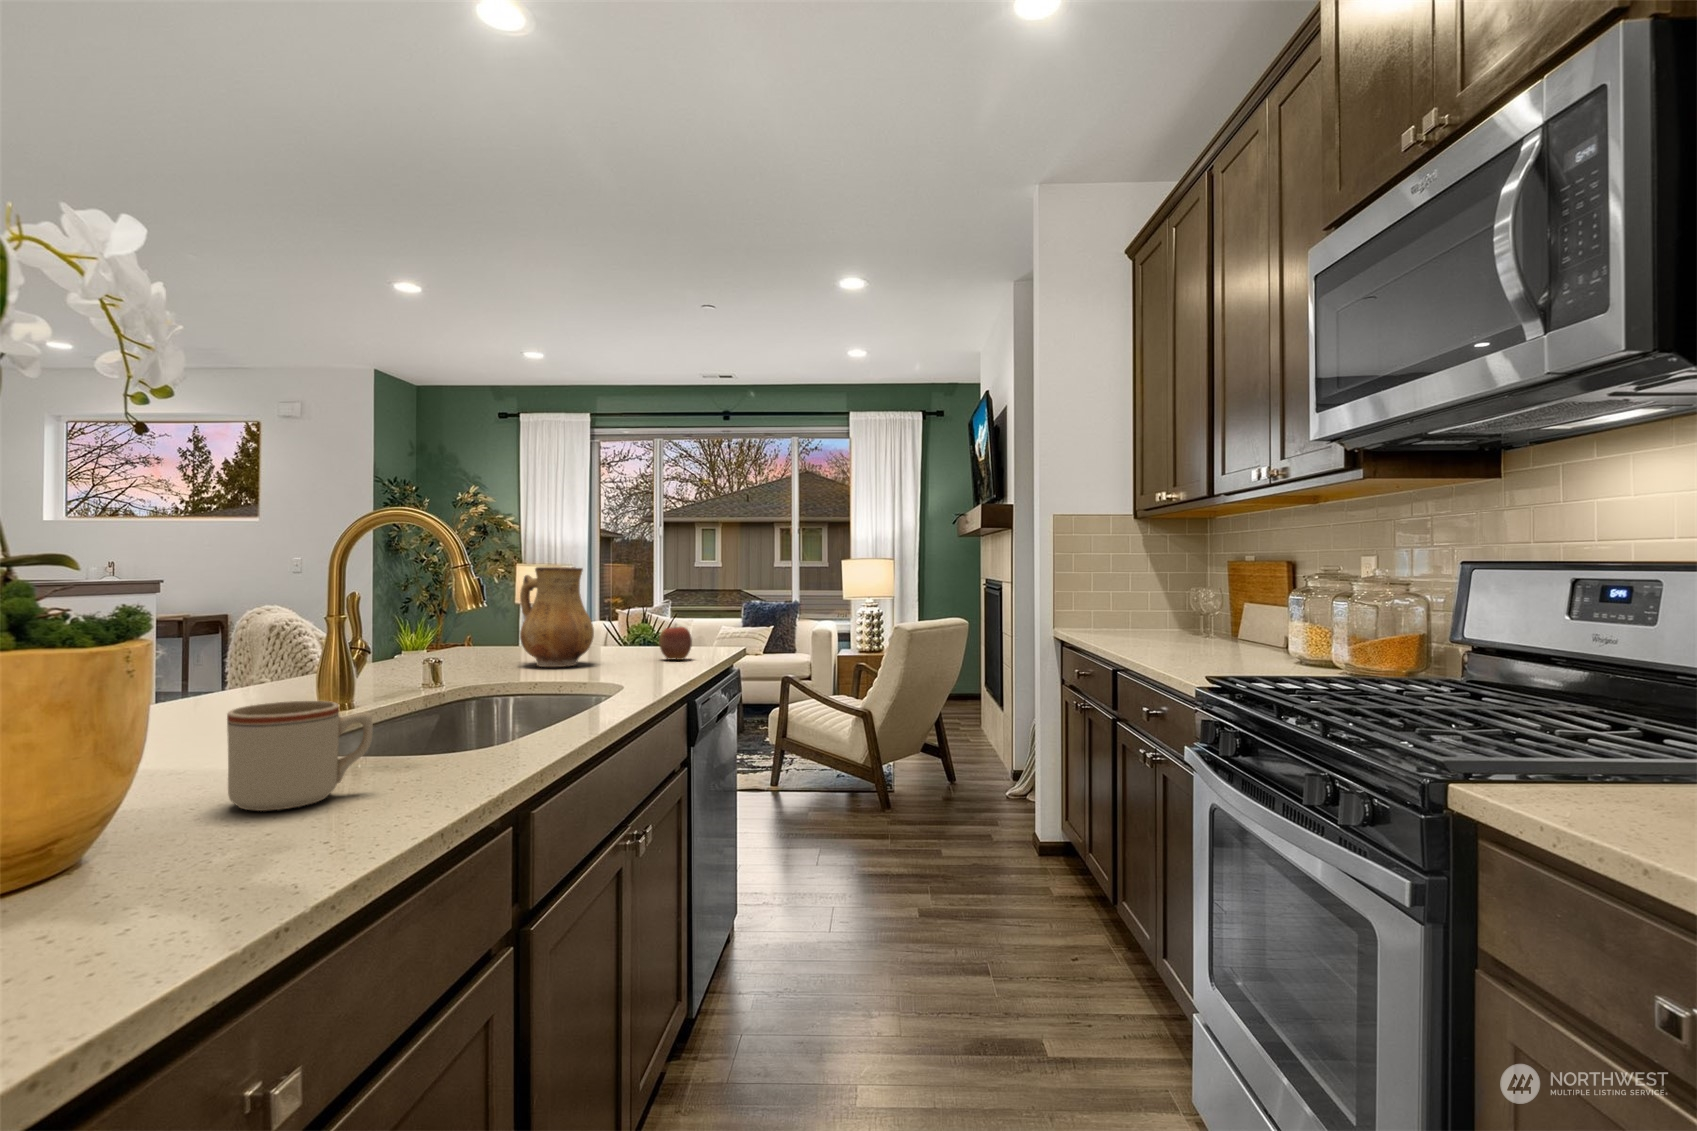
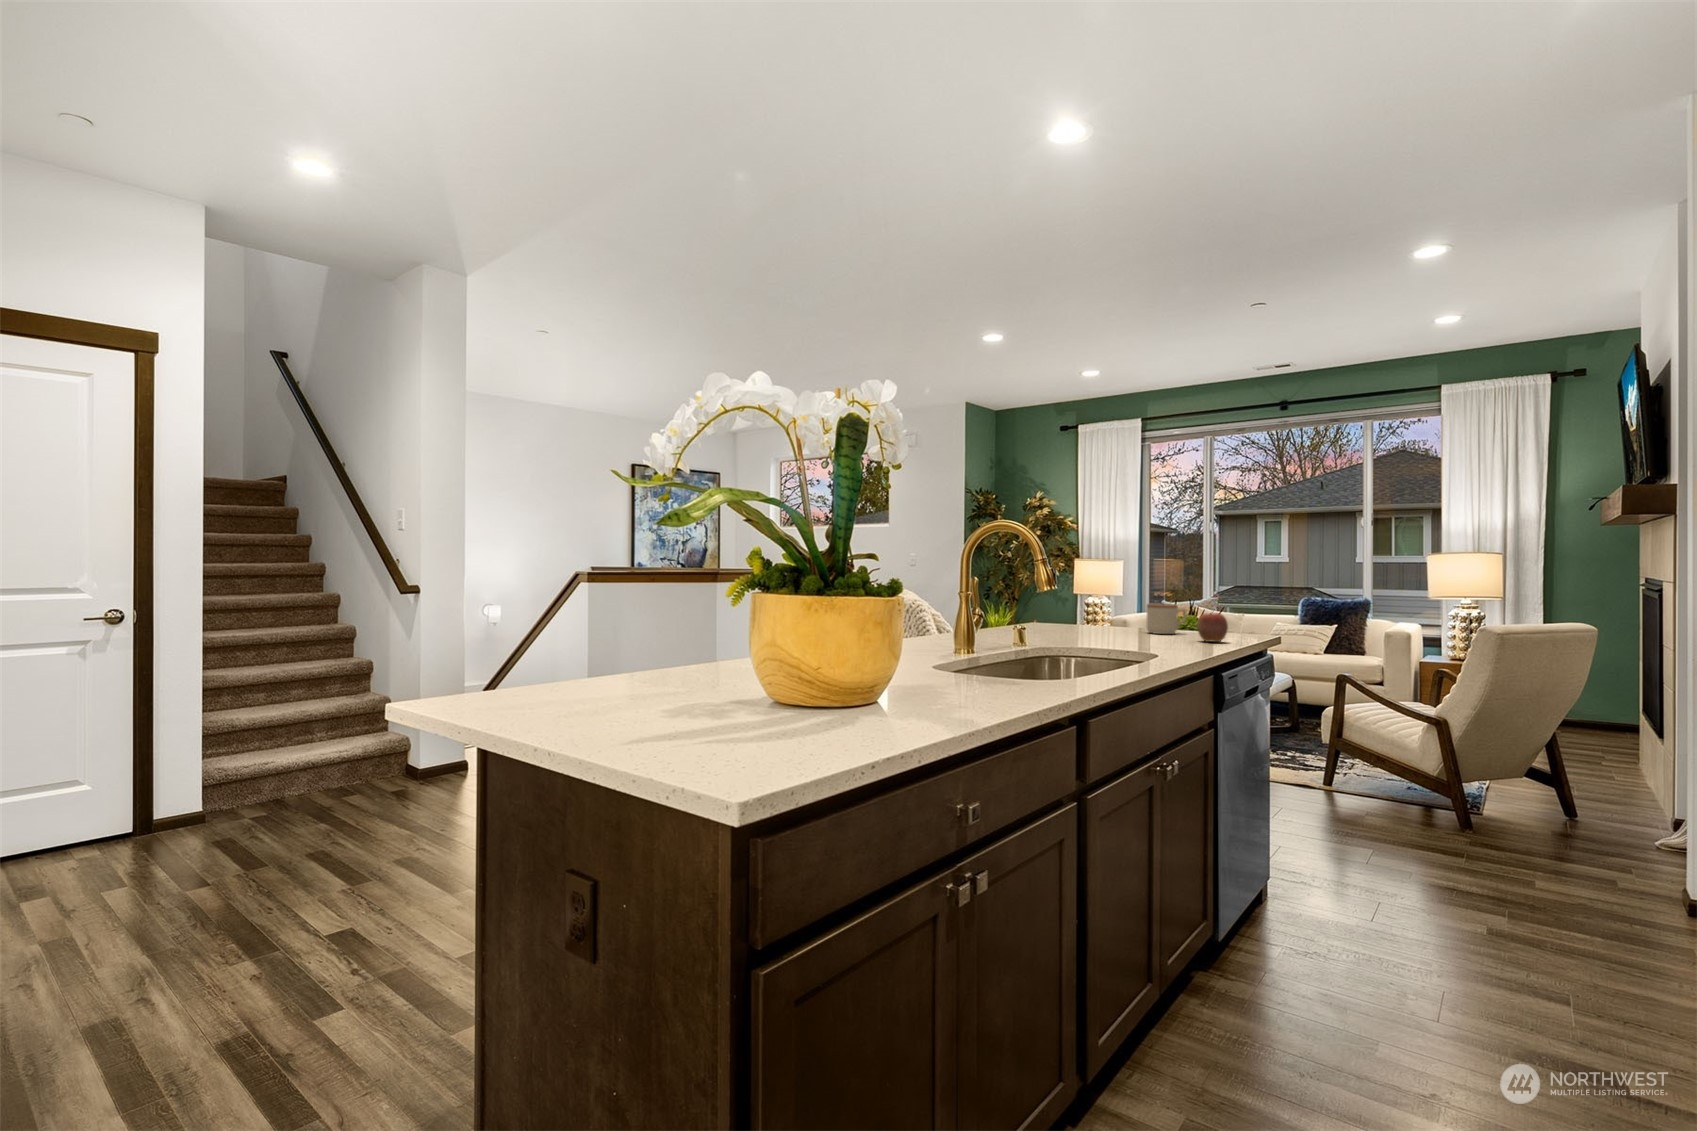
ceramic pitcher: present [520,567,594,667] -> none [1080,560,1139,641]
mug: present [227,701,373,811] -> present [1147,603,1186,634]

